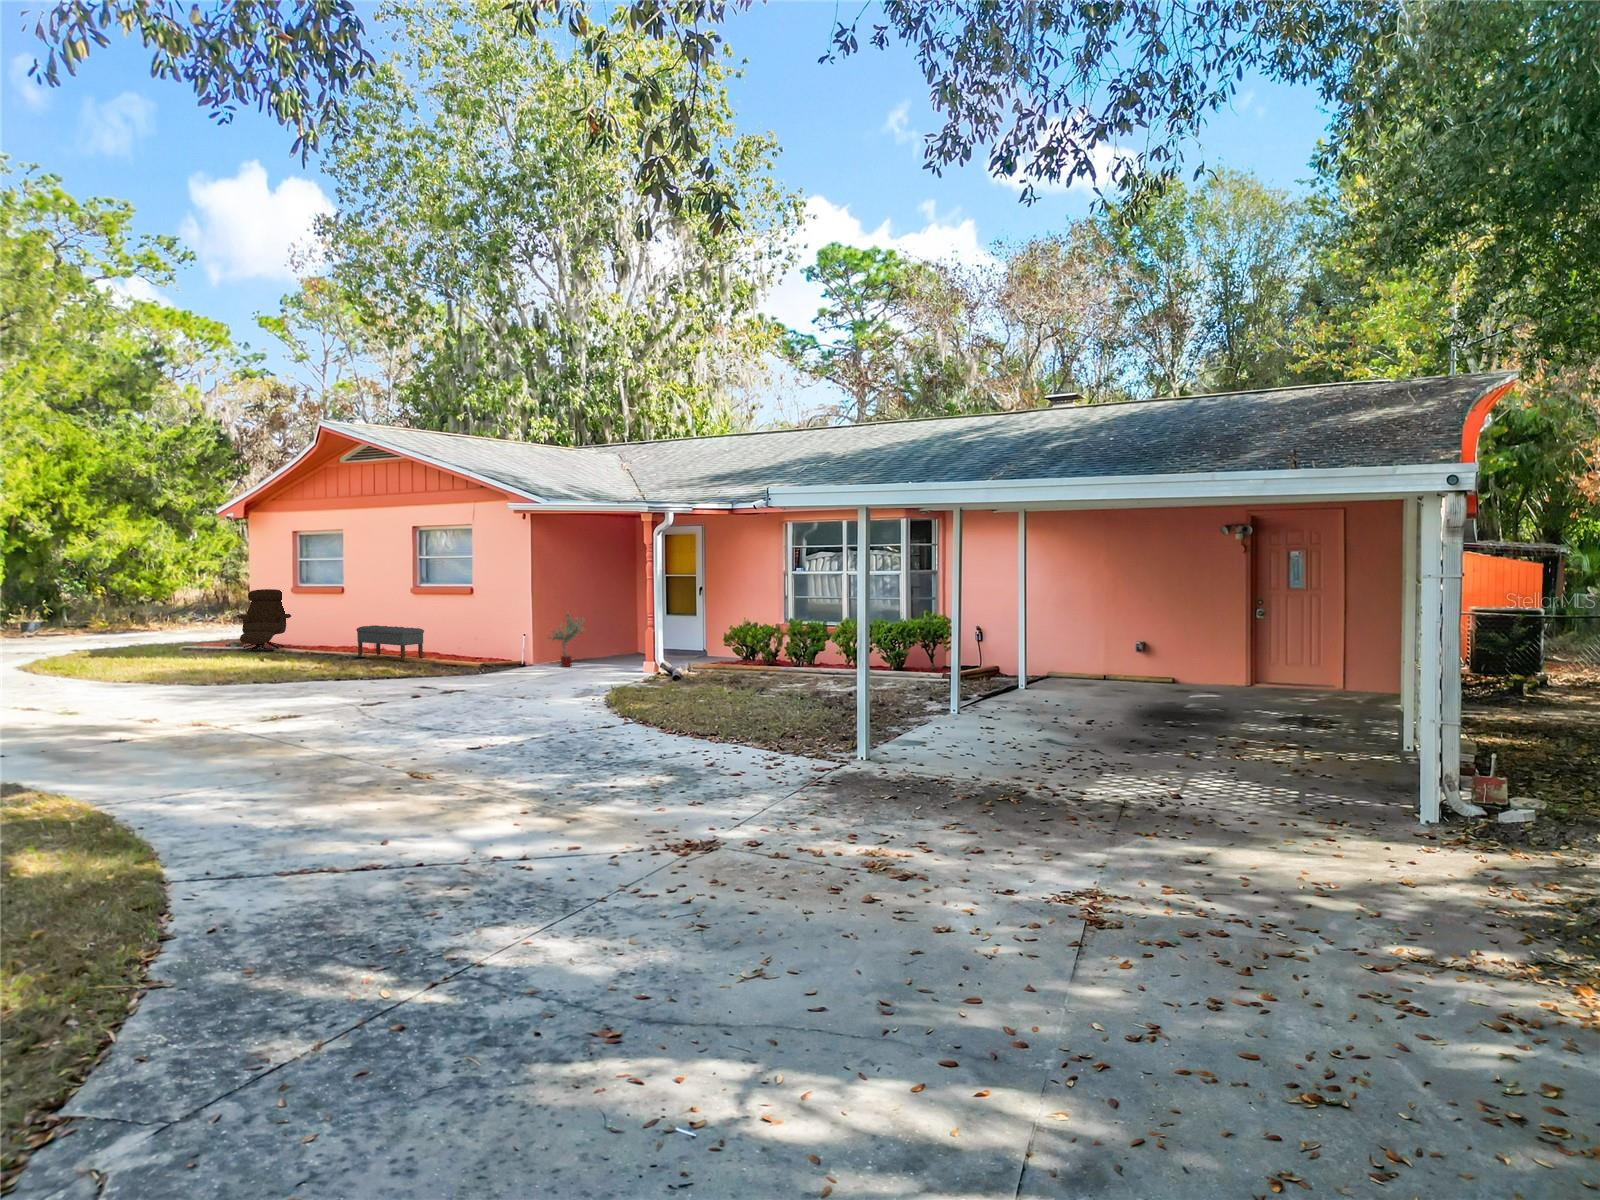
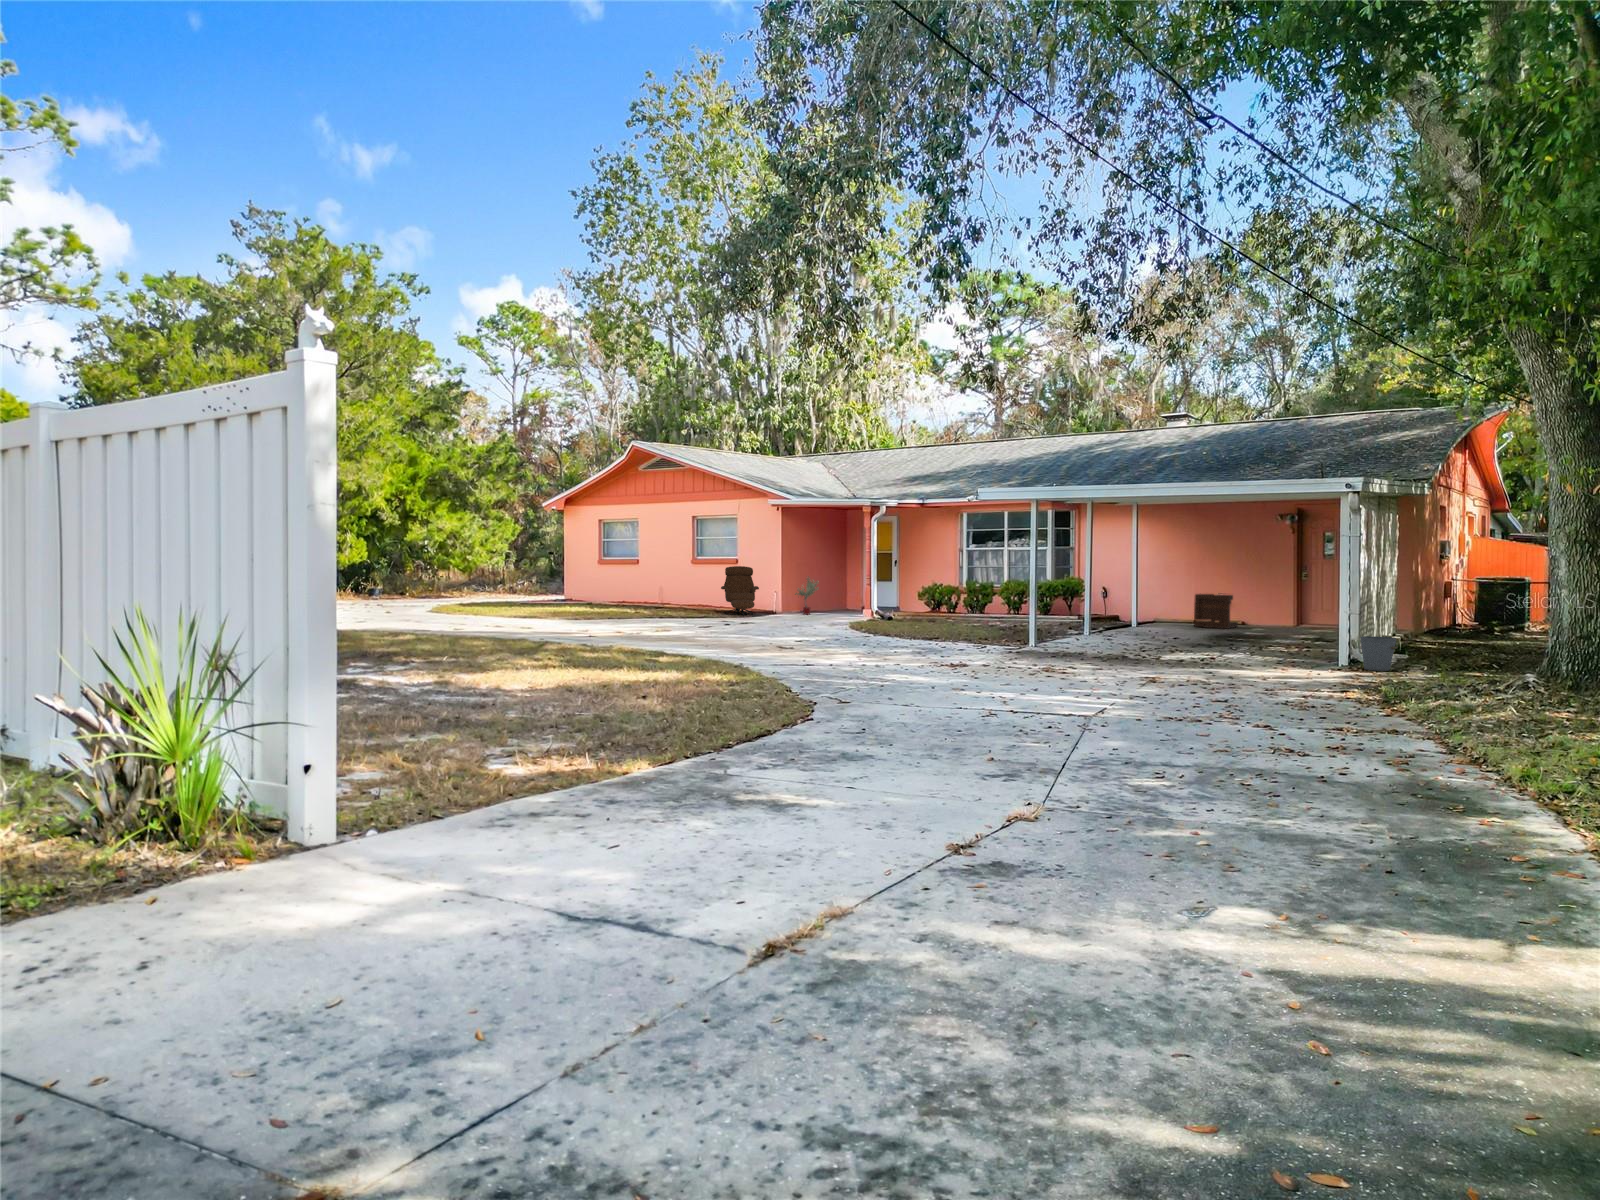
lounge chair: present [238,589,291,652] -> present [721,566,759,615]
bench: present [356,625,424,660] -> none [653,587,701,611]
wooden crate: none [1105,637,1165,691] -> present [1194,593,1238,629]
bucket: none [1447,756,1522,827] -> present [1360,636,1398,671]

